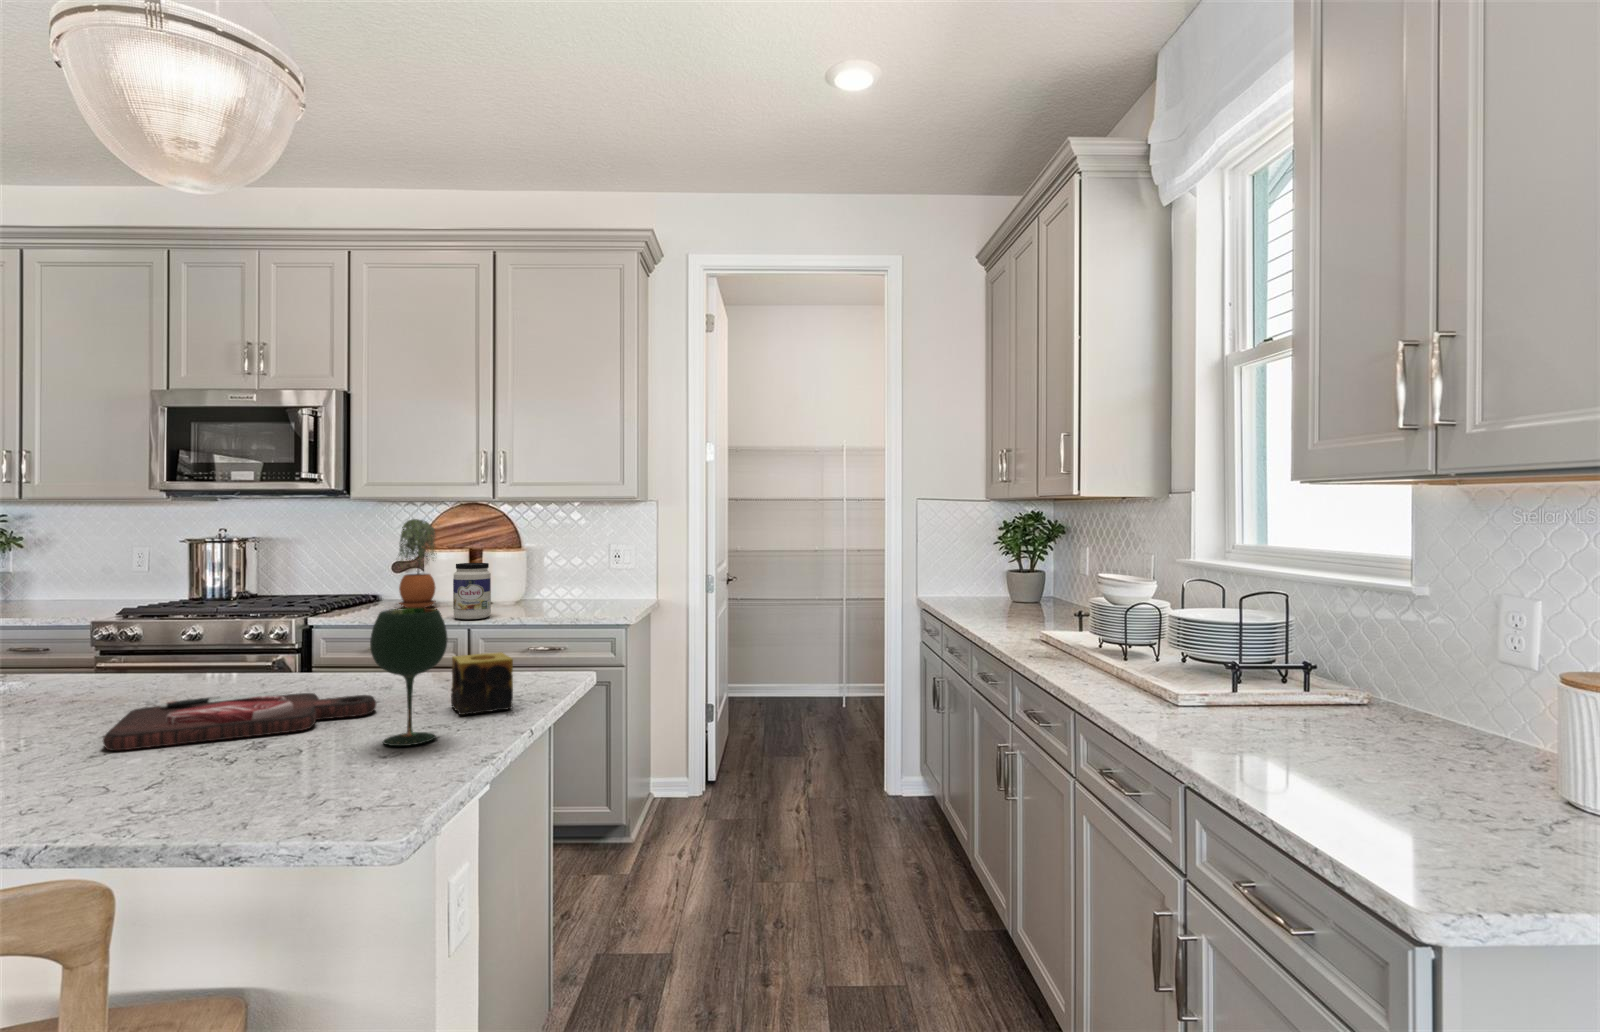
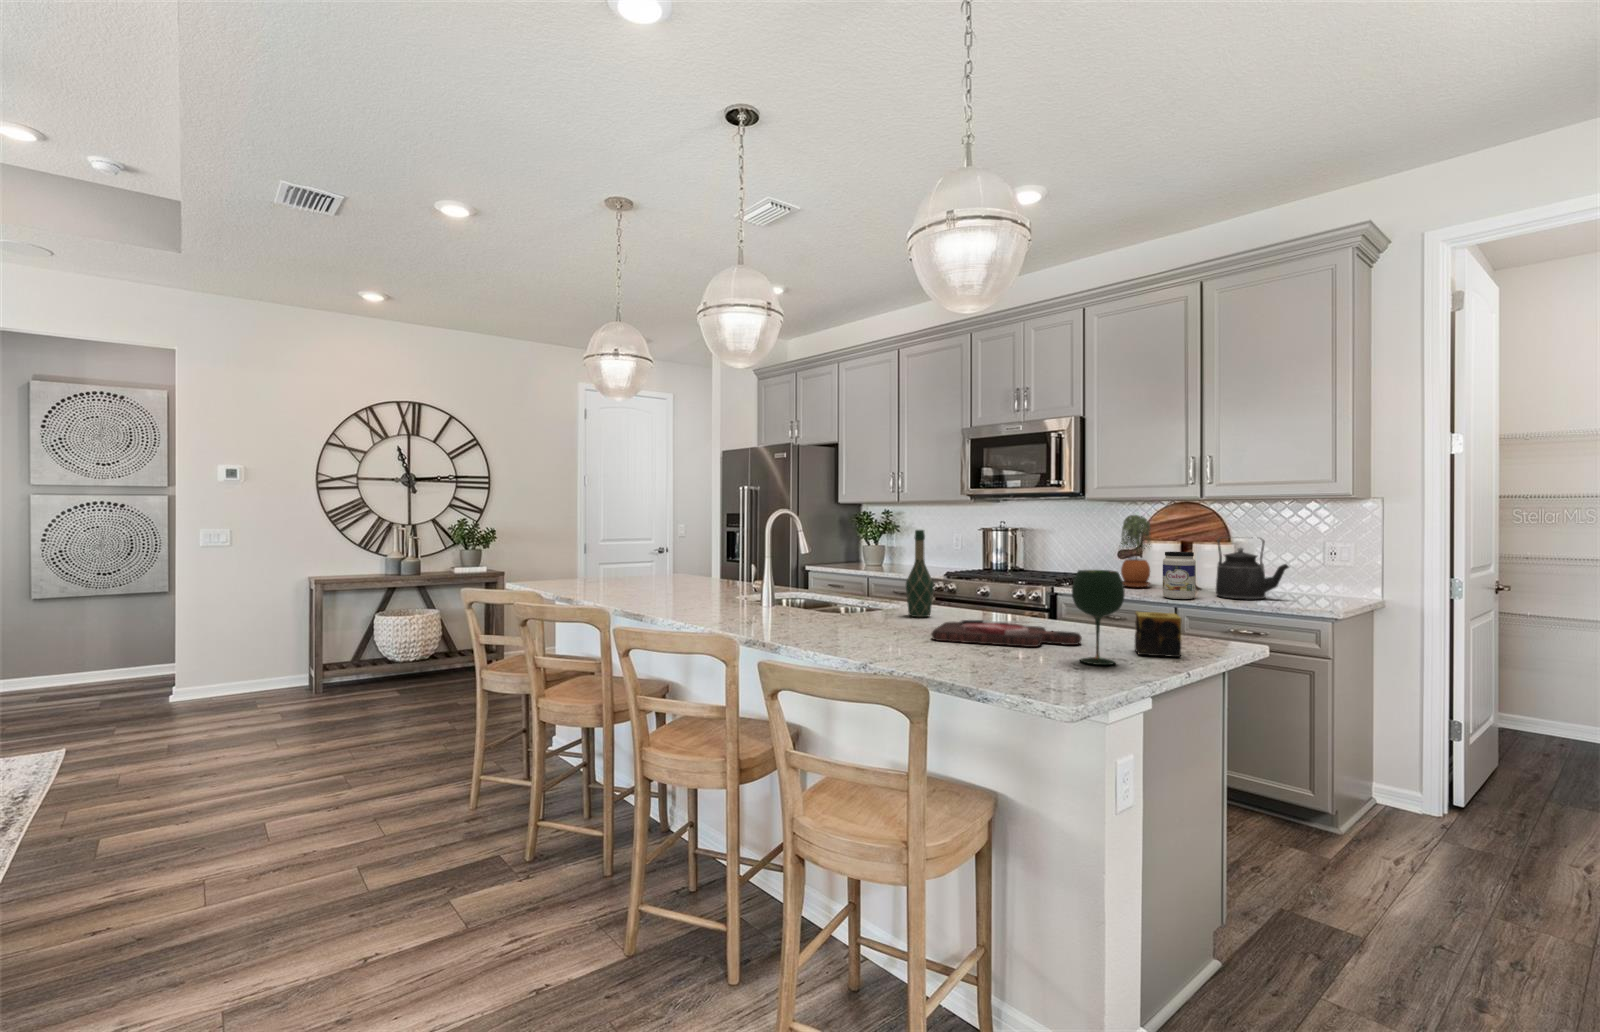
kettle: none [511,544,584,613] -> present [1216,538,1289,599]
wine bottle: none [40,553,103,705] -> present [906,530,934,617]

